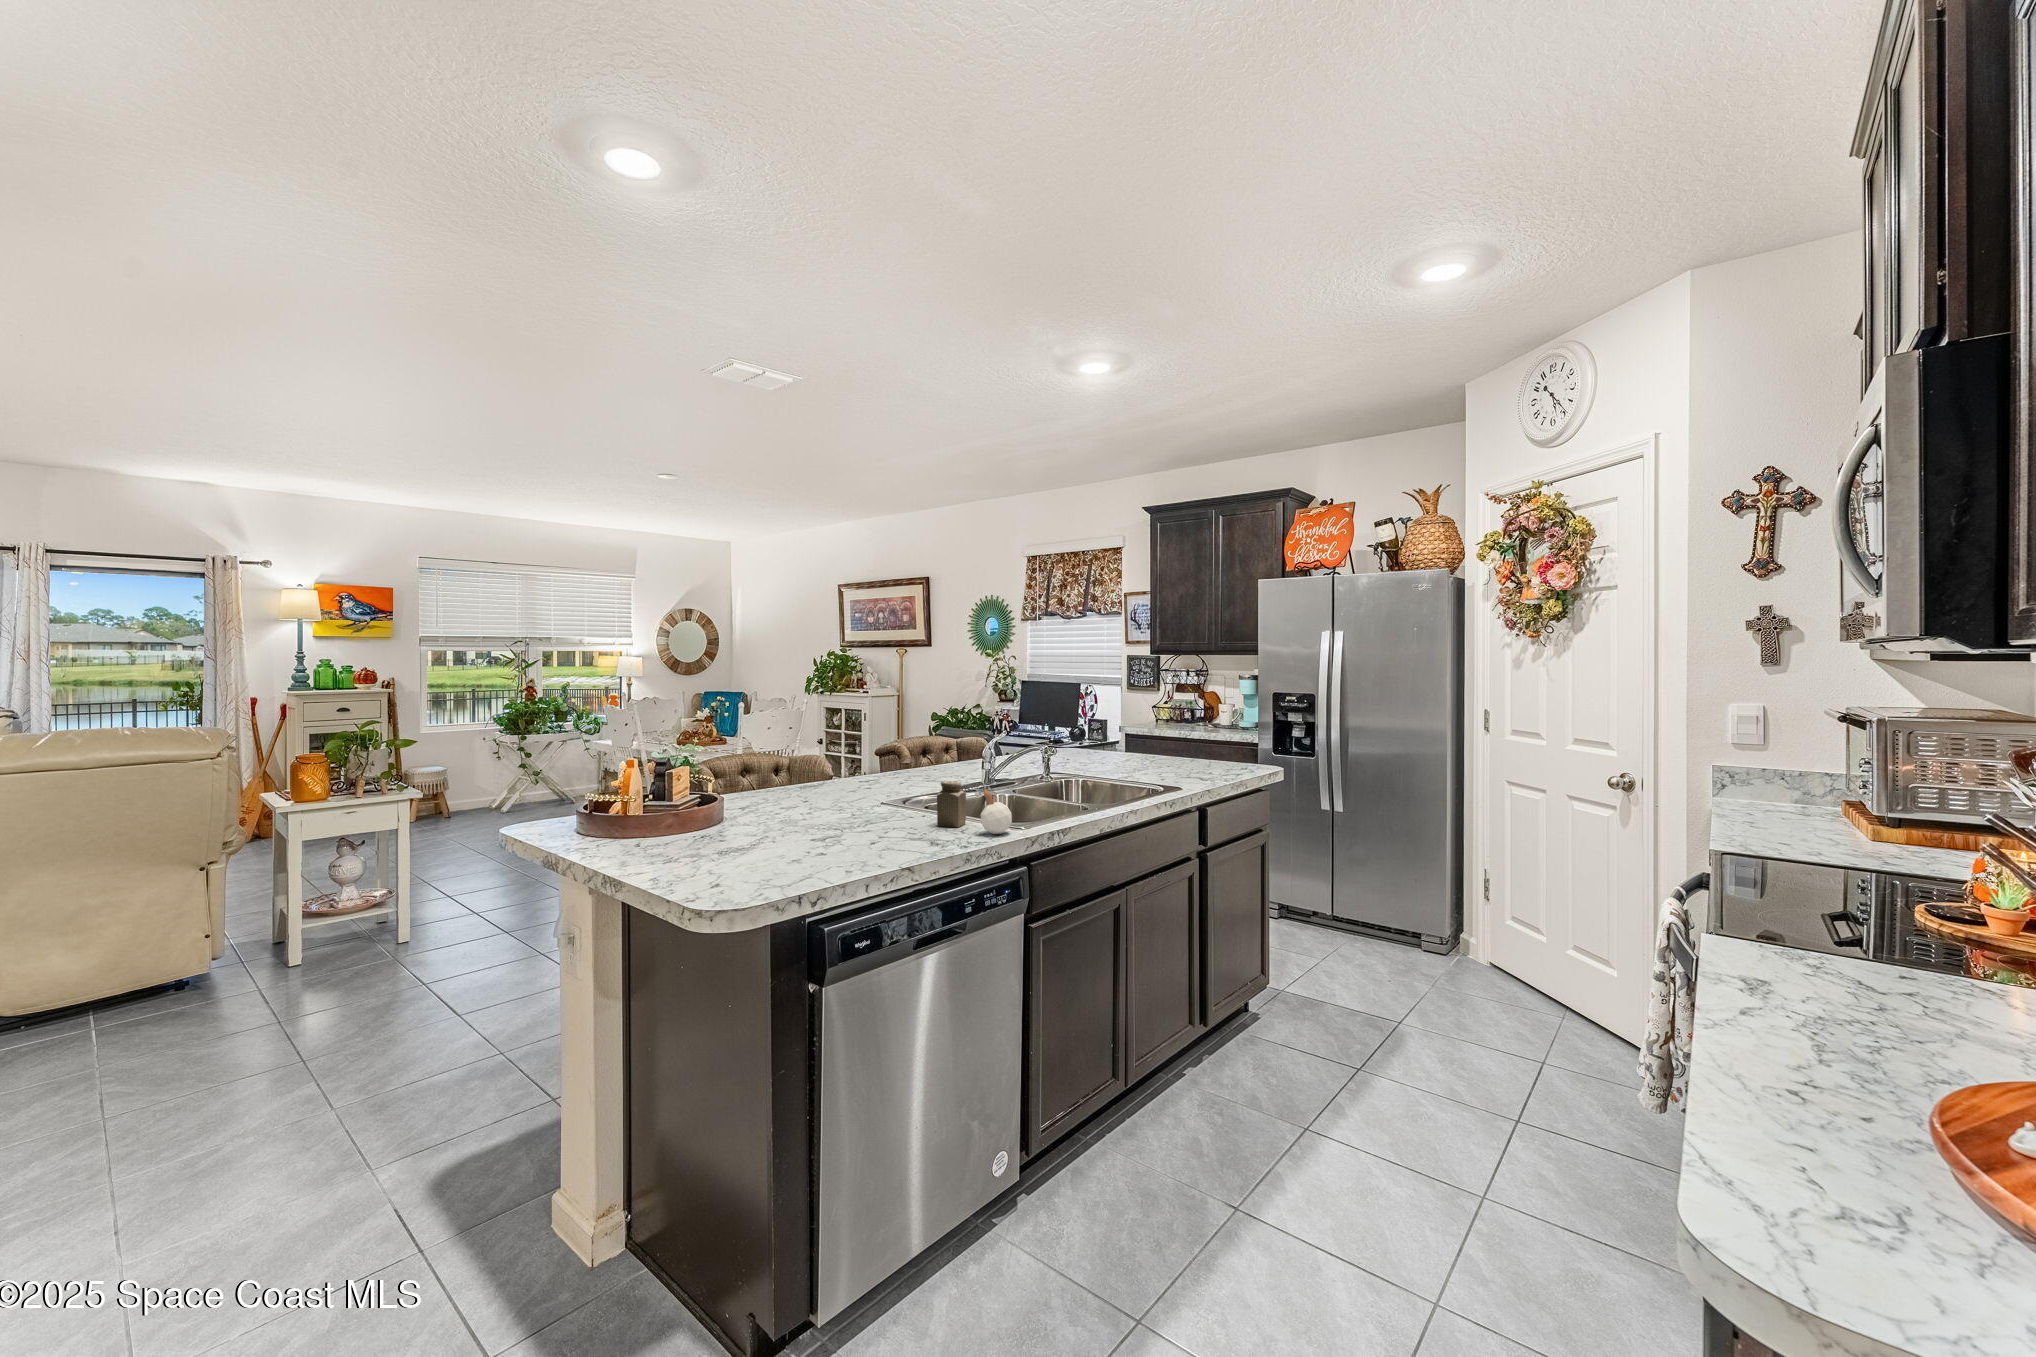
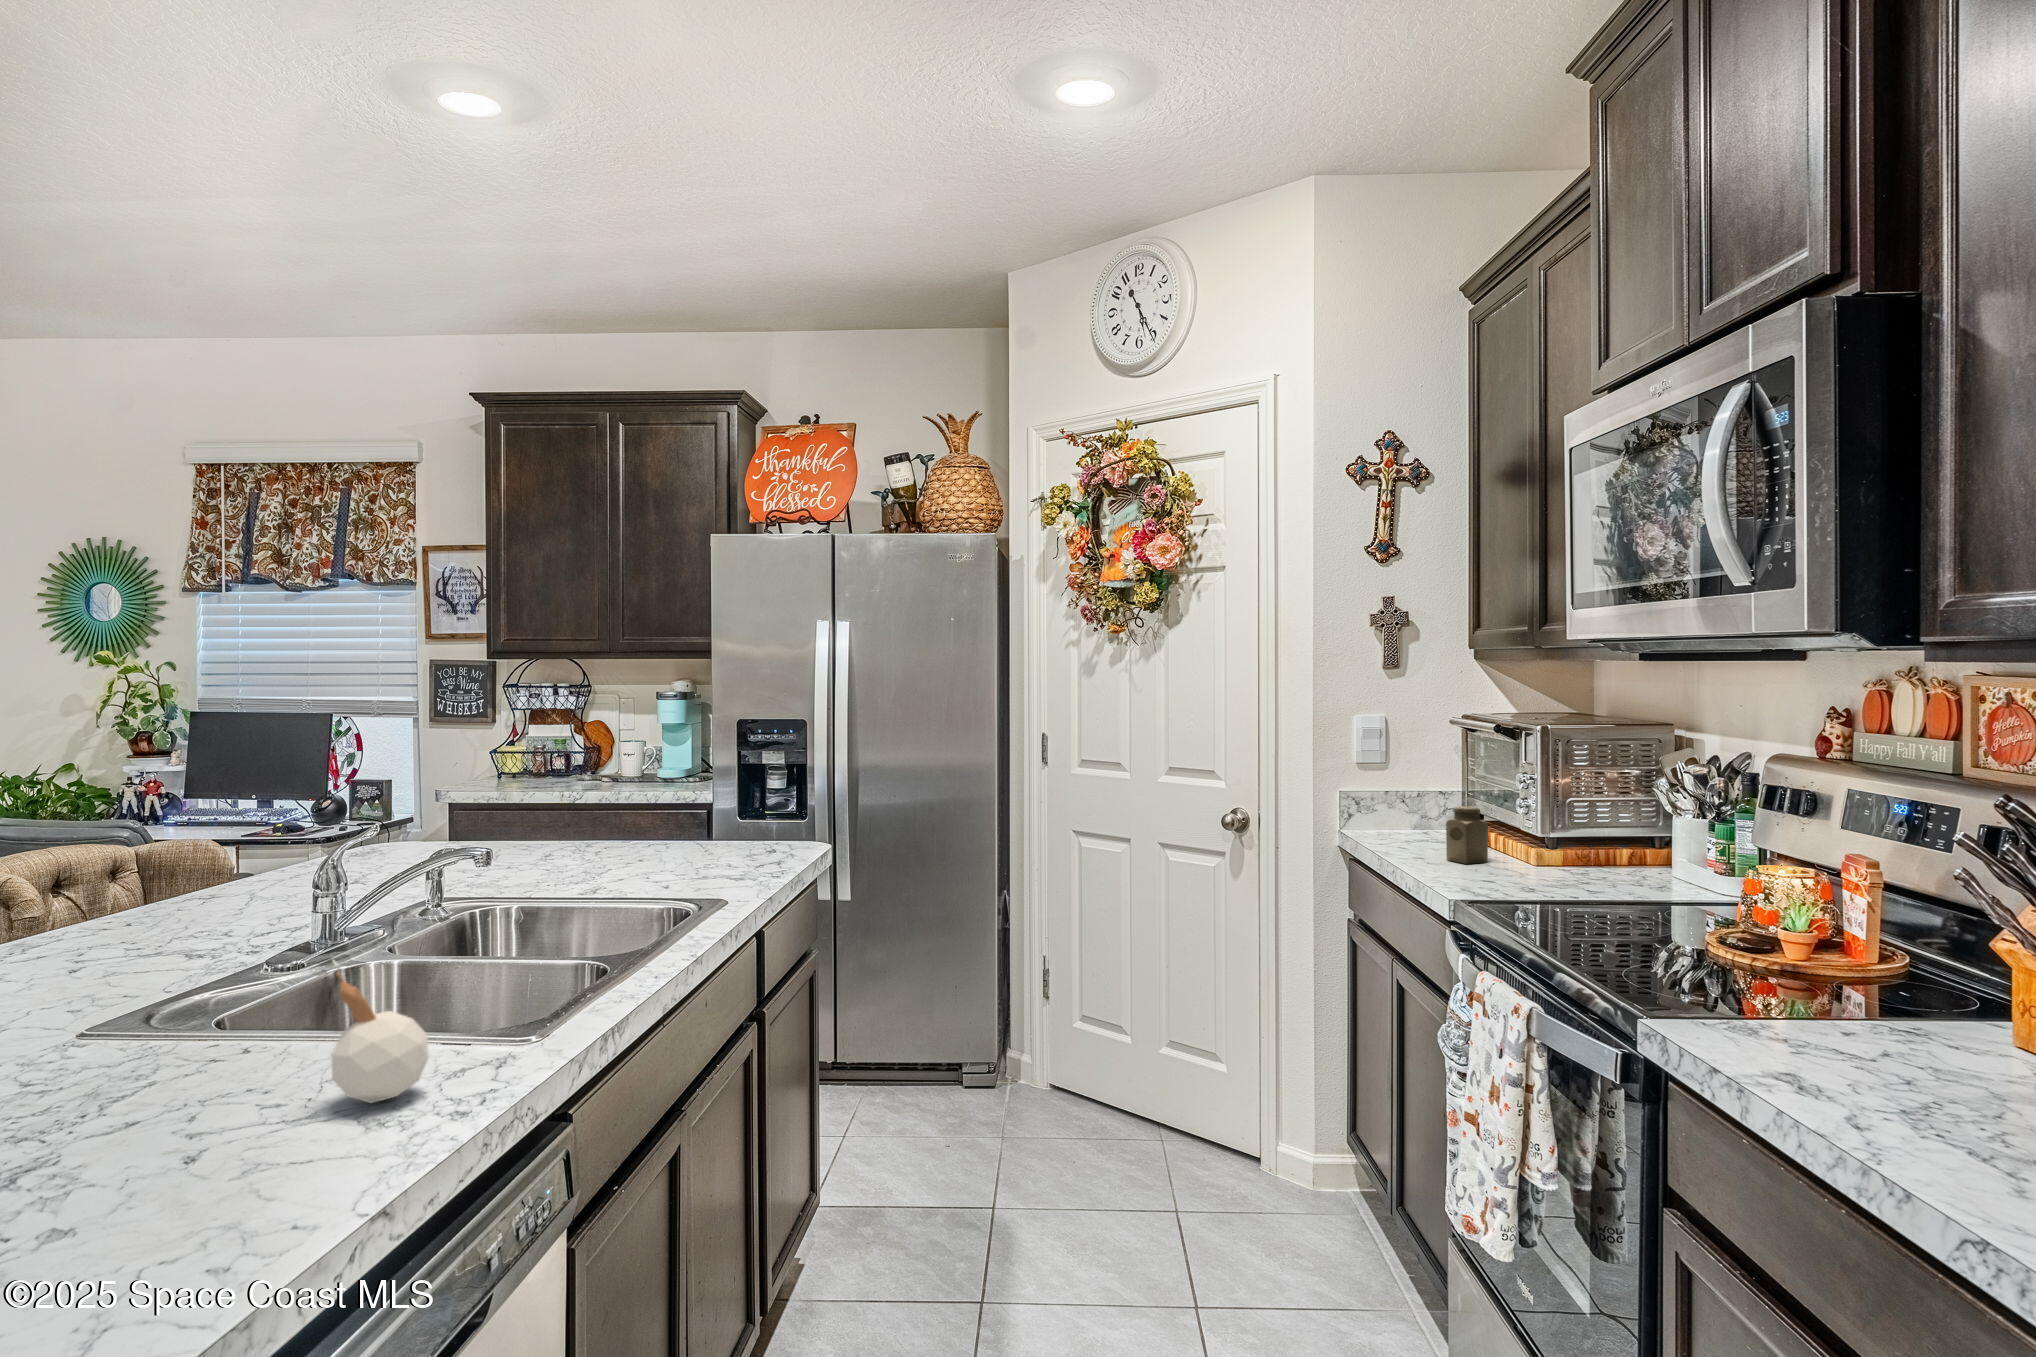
salt shaker: present [937,781,966,827] -> present [1446,806,1488,864]

